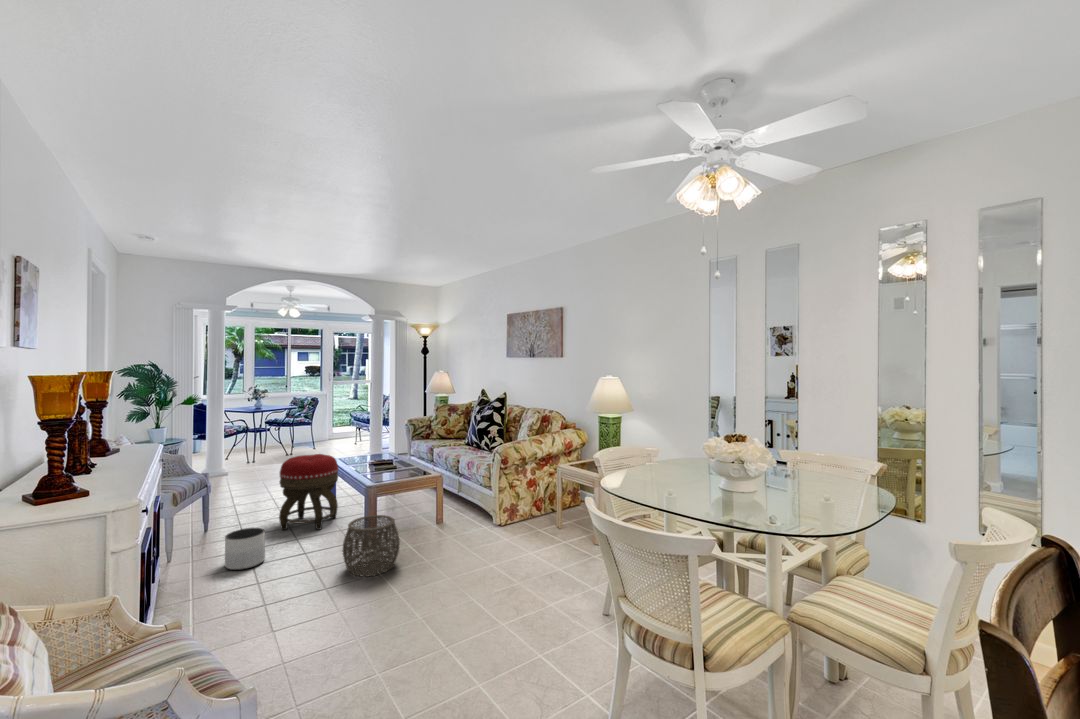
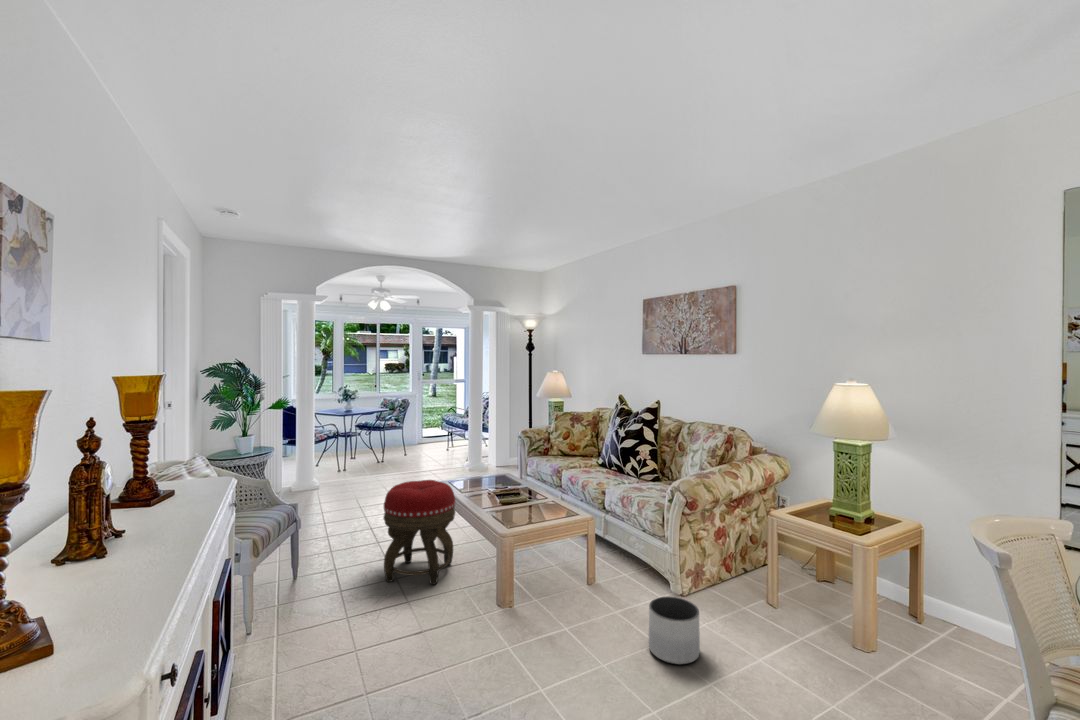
woven basket: present [343,515,400,577] -> none [483,586,565,691]
planter: present [225,528,265,570] -> present [649,597,700,665]

